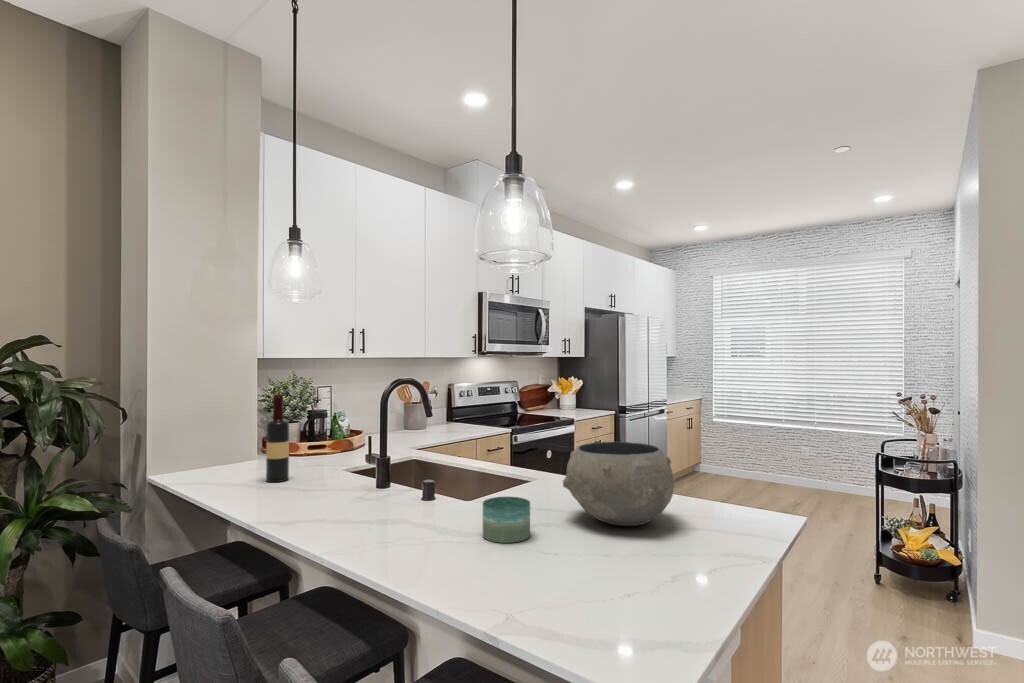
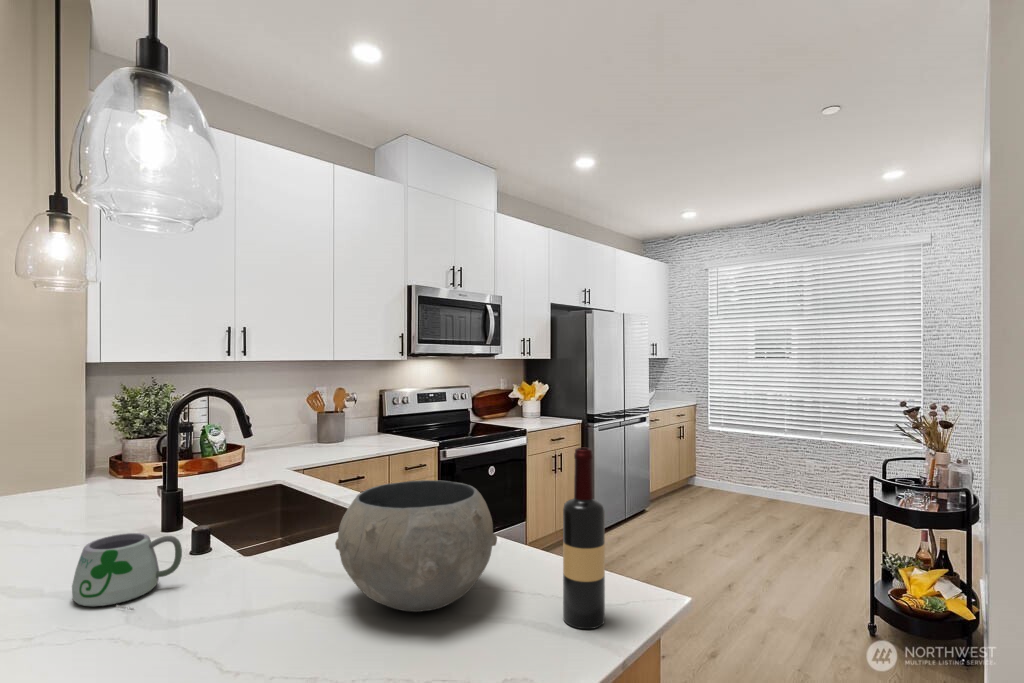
wine bottle: present [266,395,289,482] -> present [563,448,605,629]
mug: none [381,480,447,528] -> present [72,533,182,610]
candle: present [483,497,530,543] -> none [179,565,259,644]

